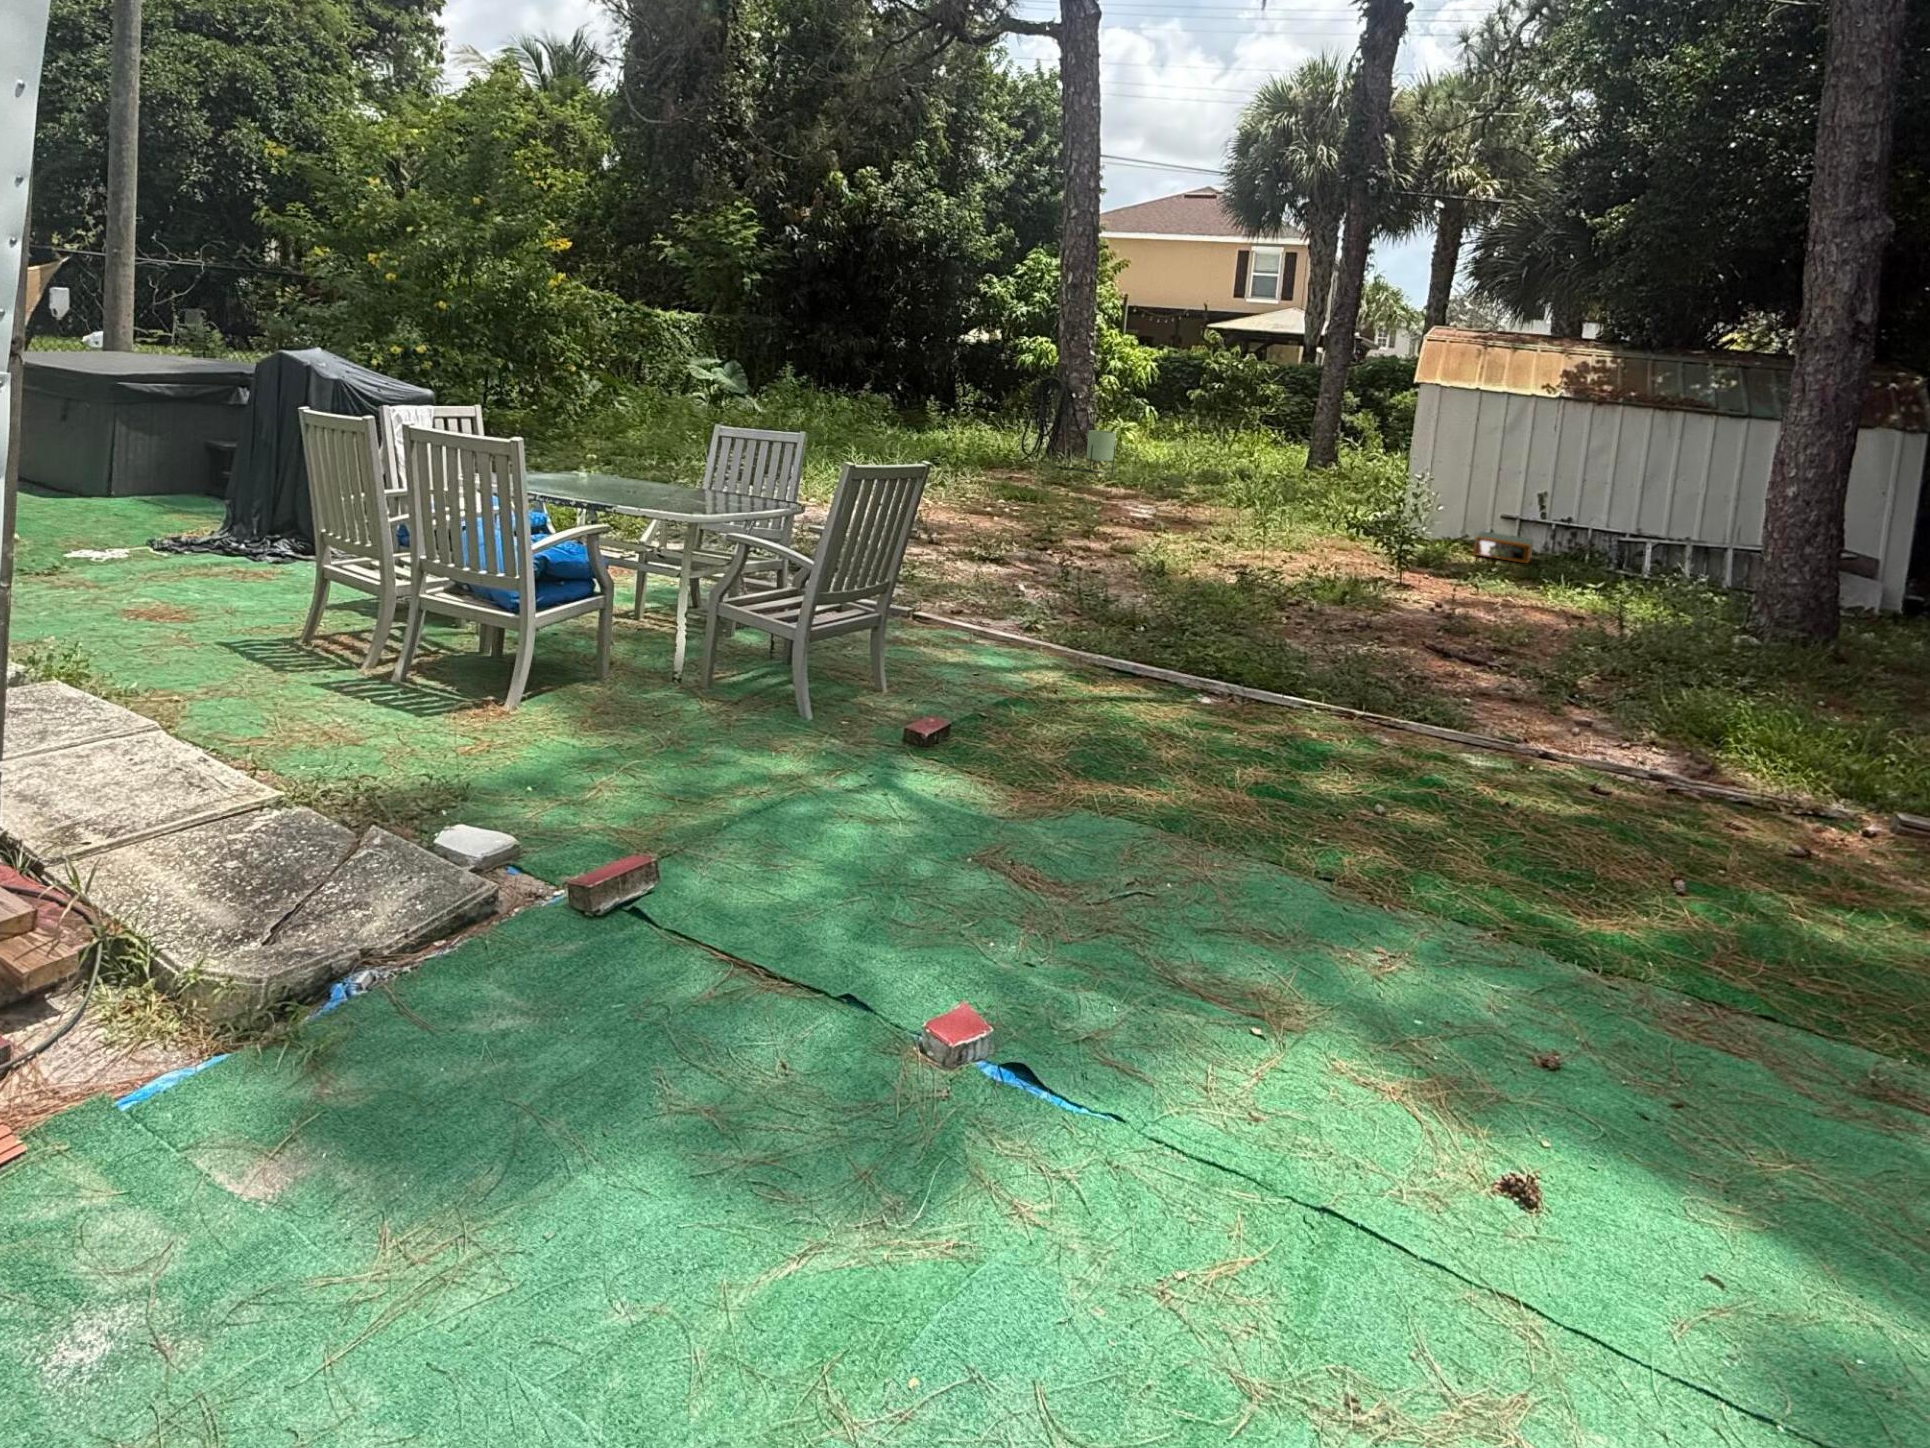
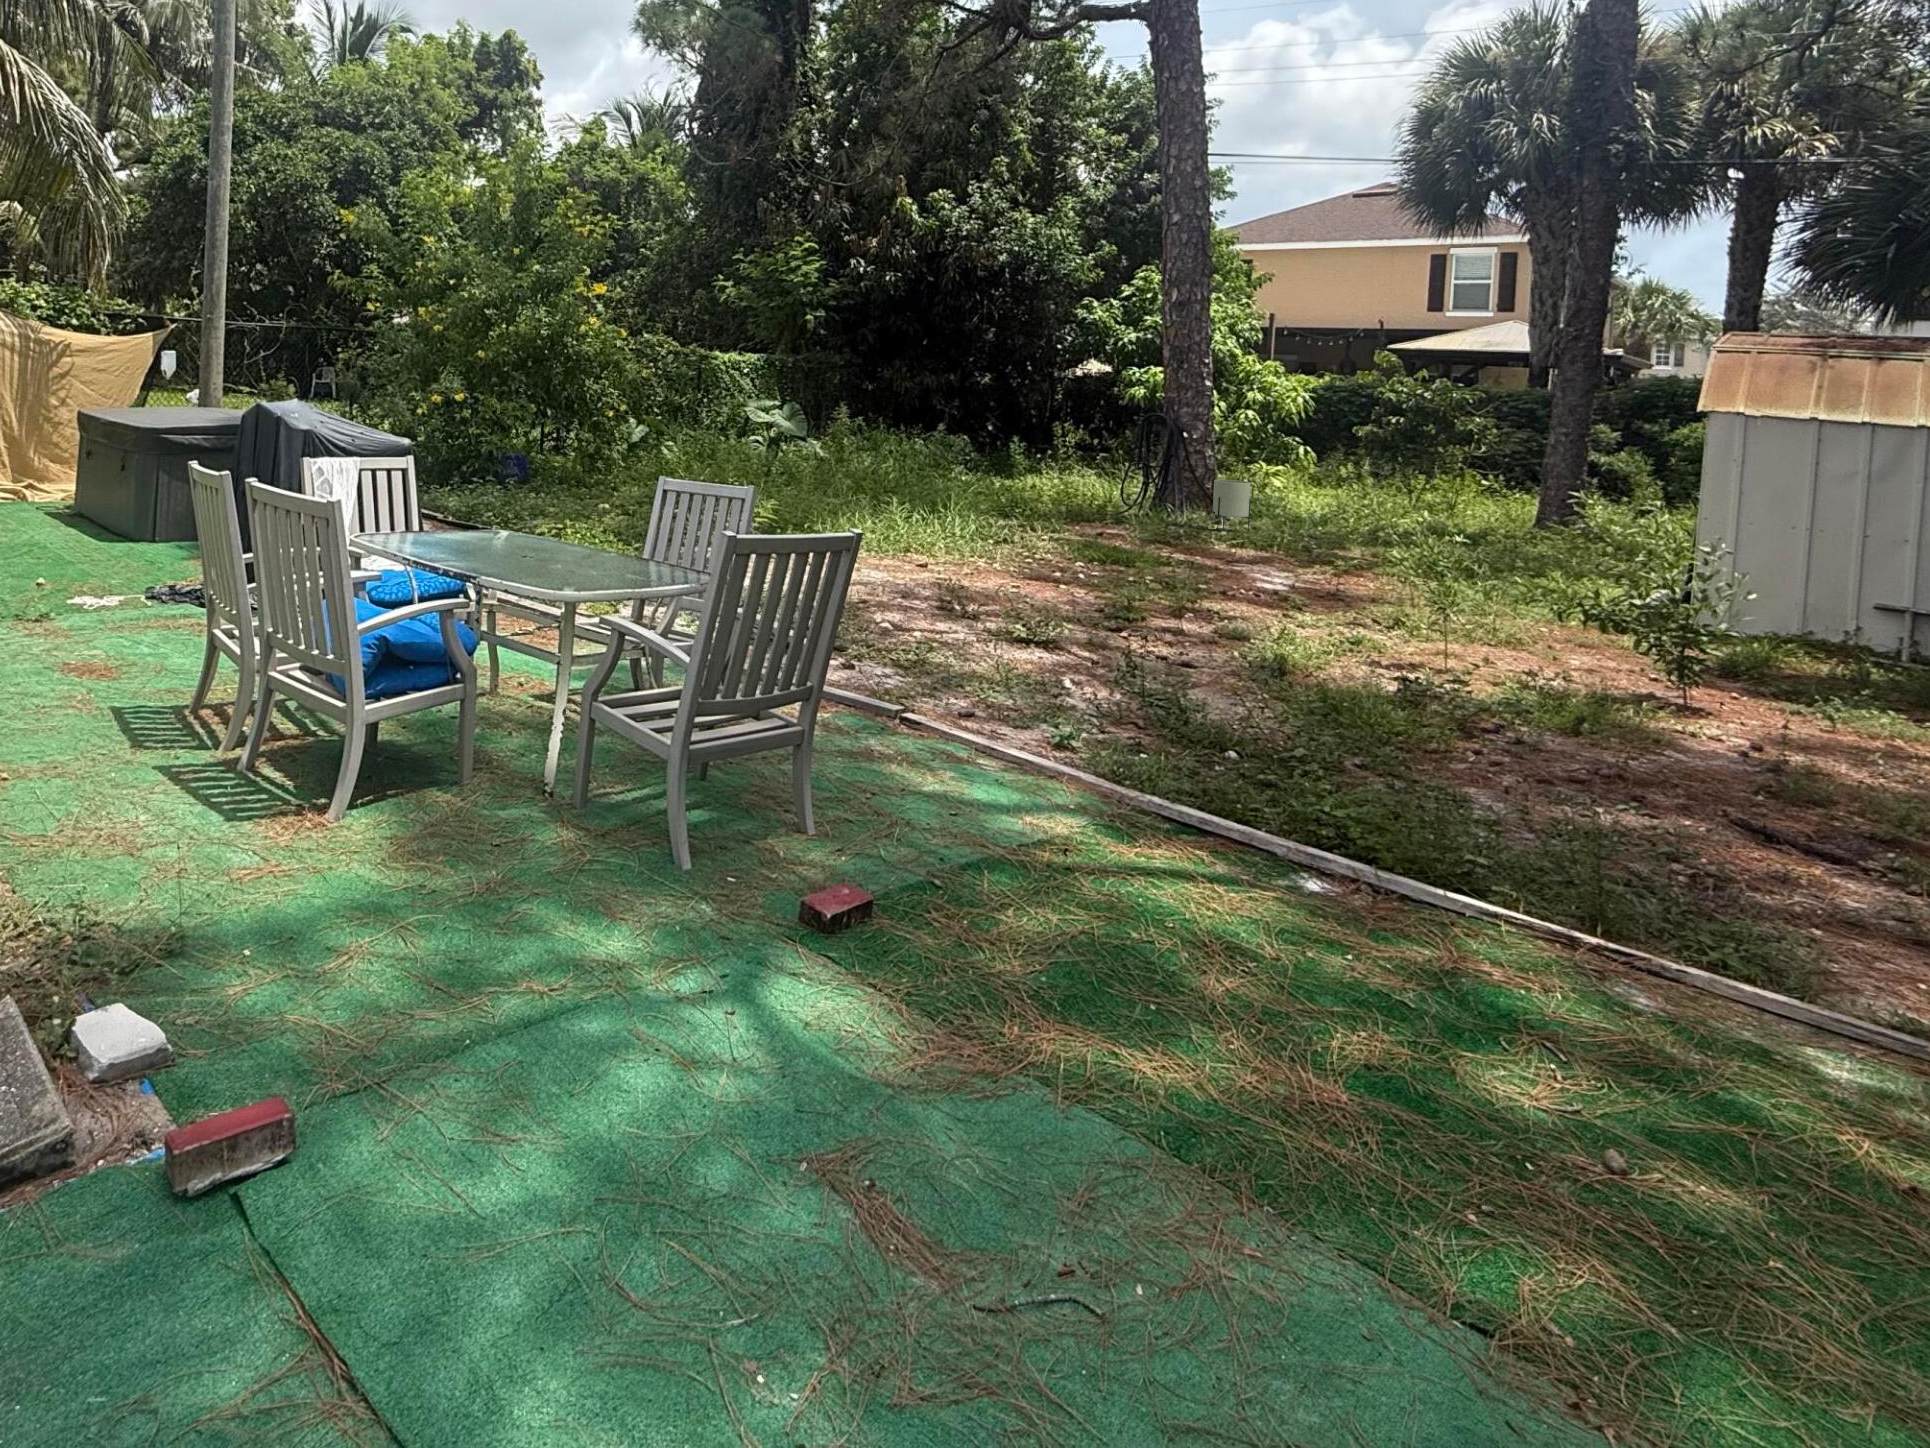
storage box: present [1474,531,1533,563] -> none [1810,619,1920,670]

